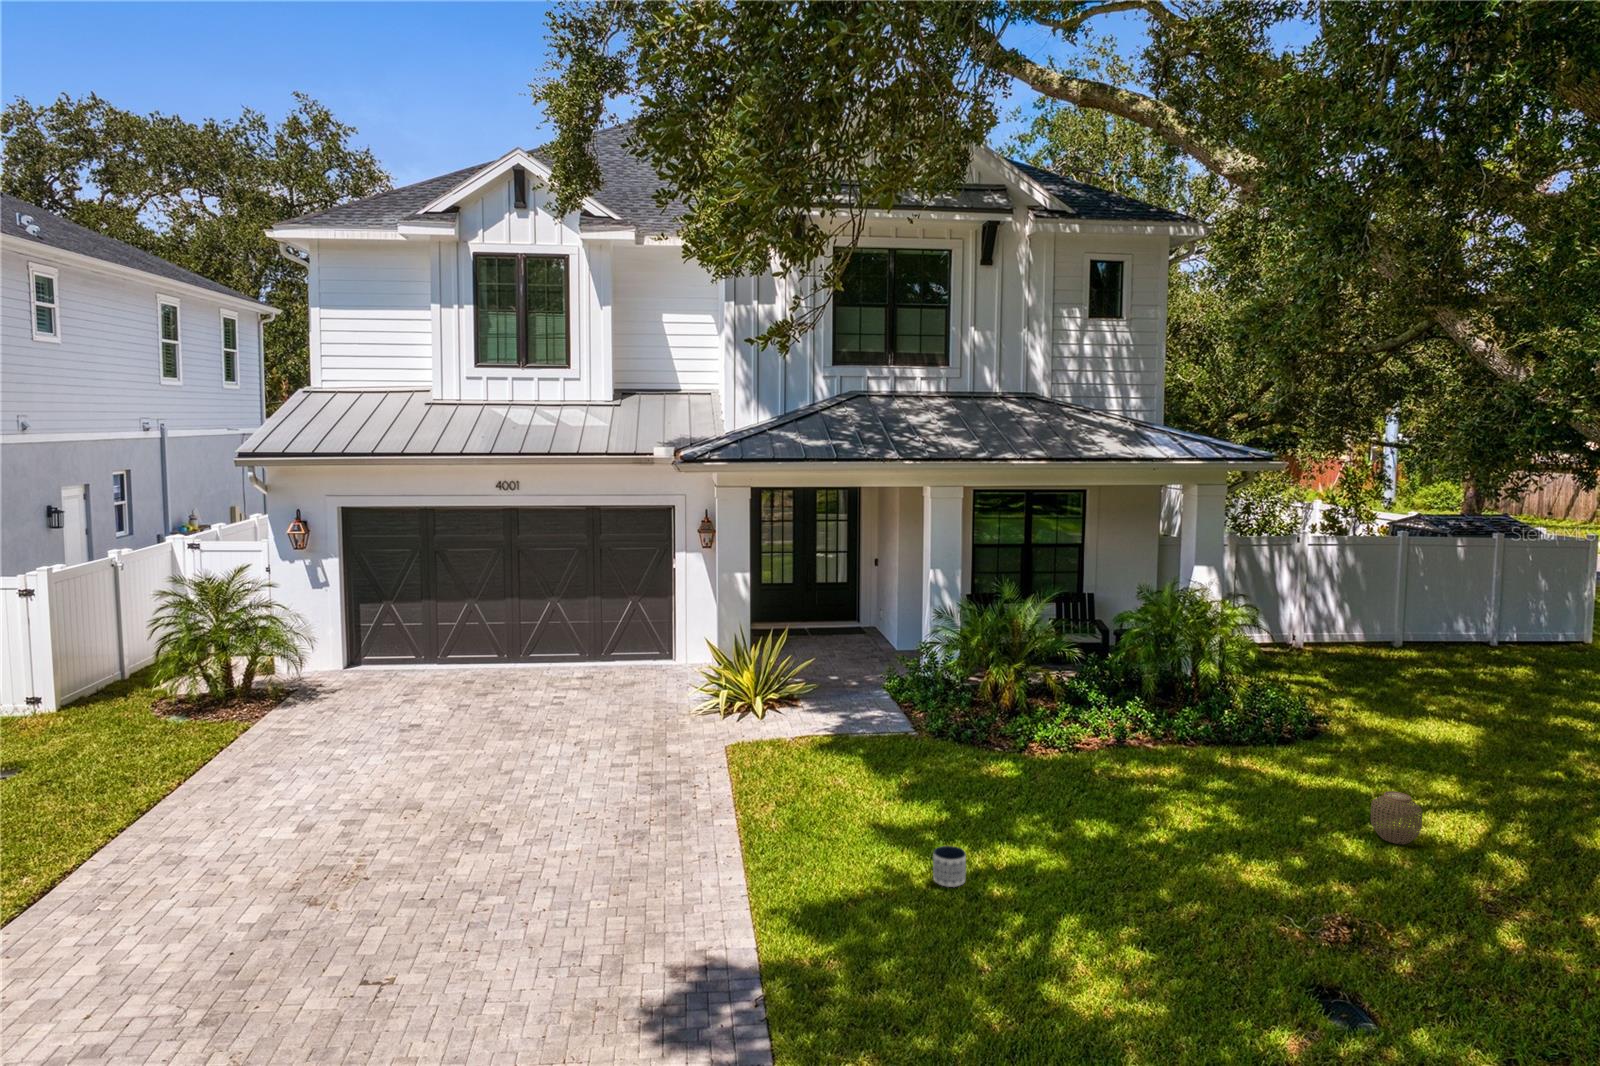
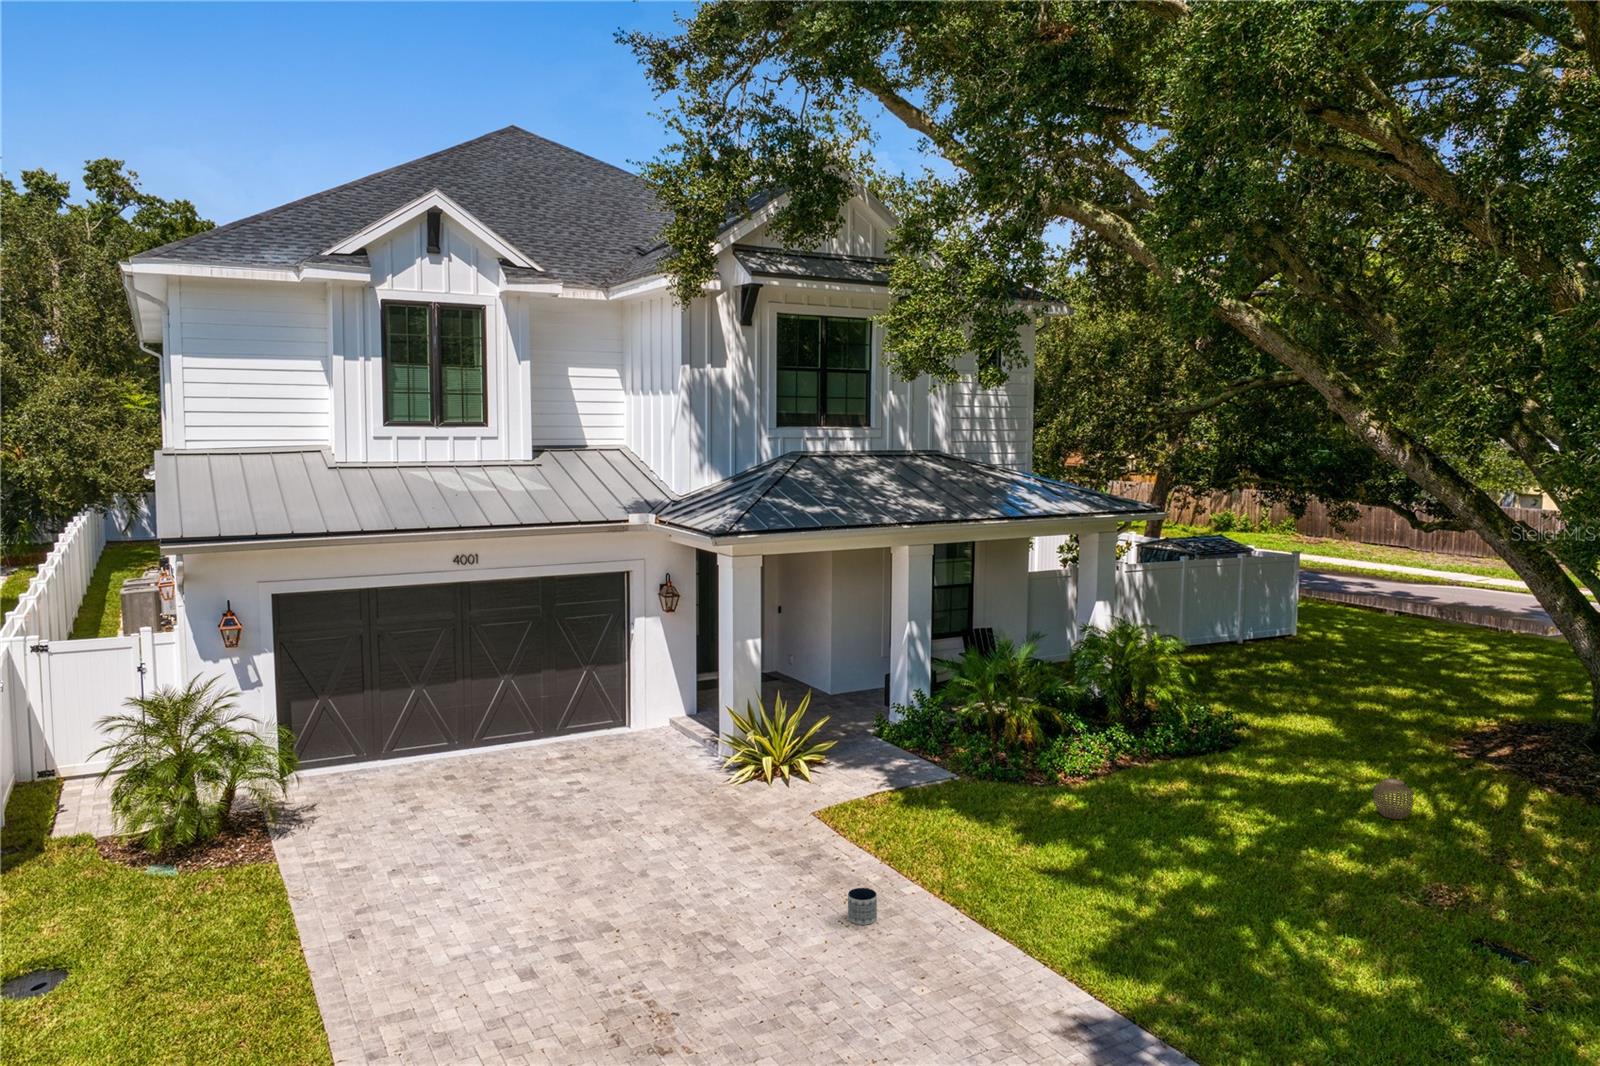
planter: present [933,846,966,887] -> present [848,888,877,925]

